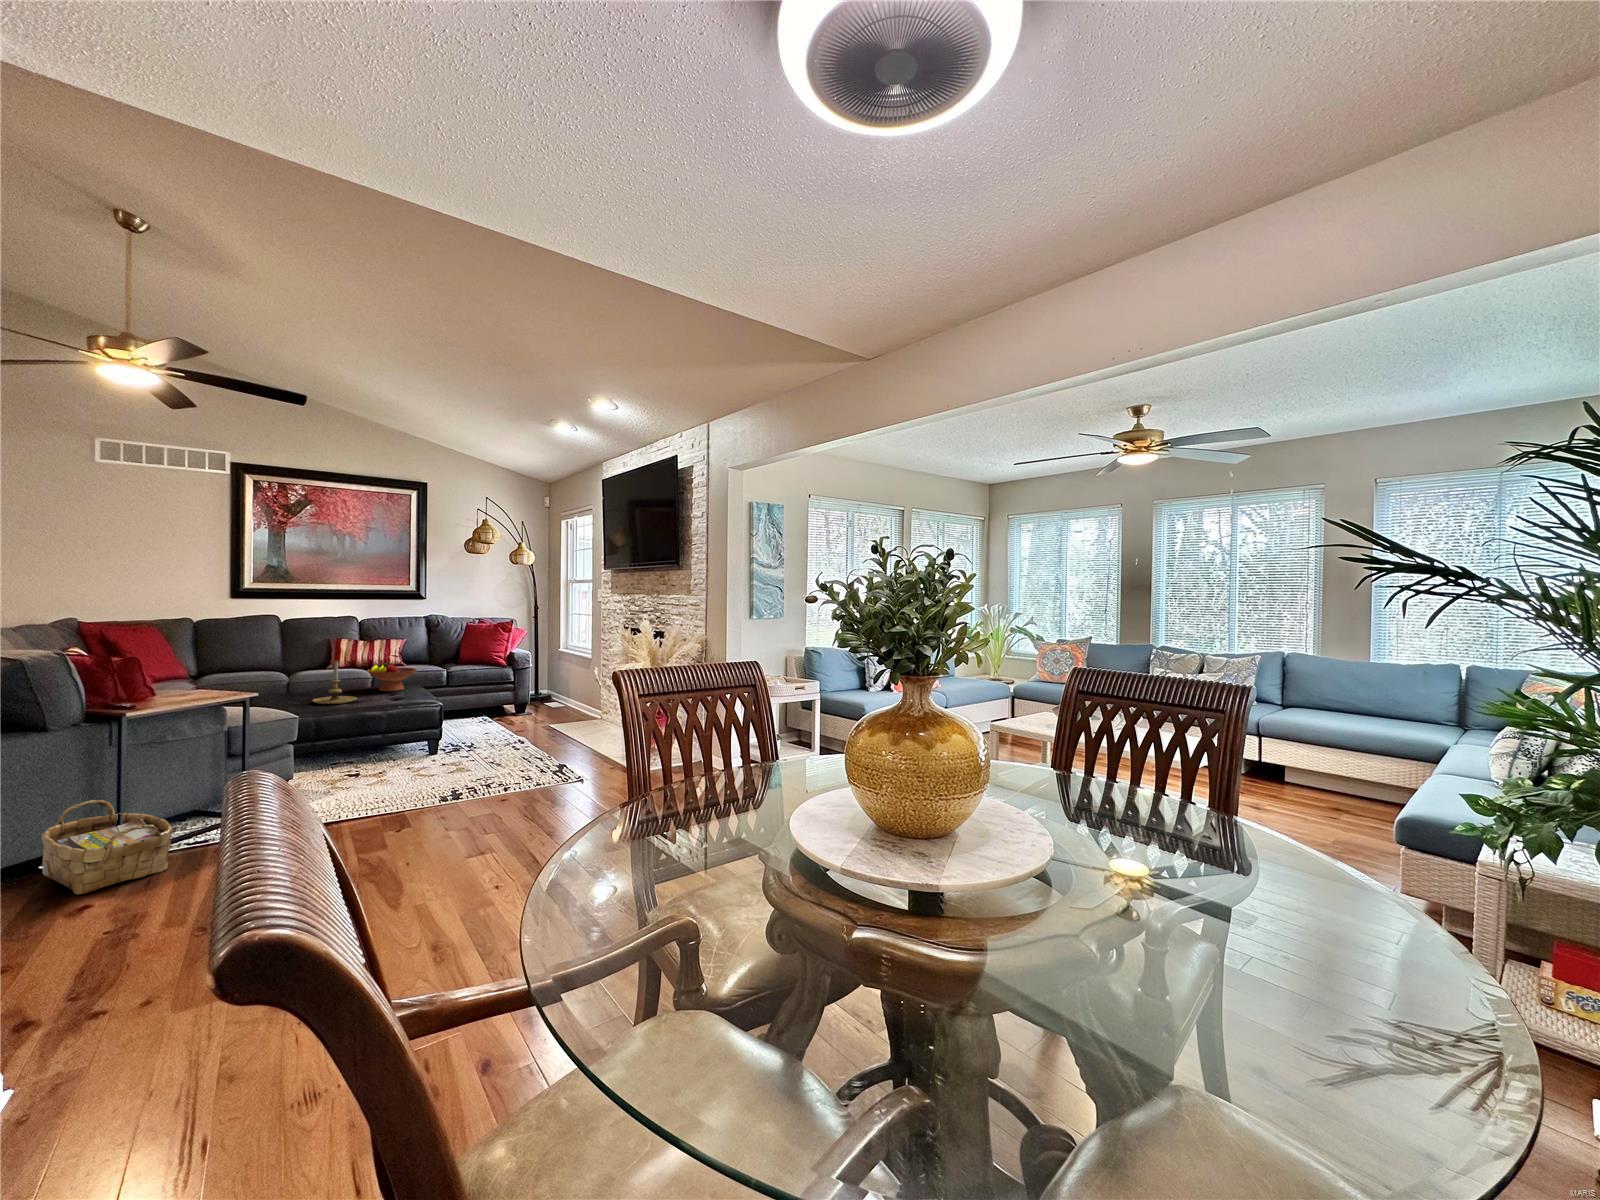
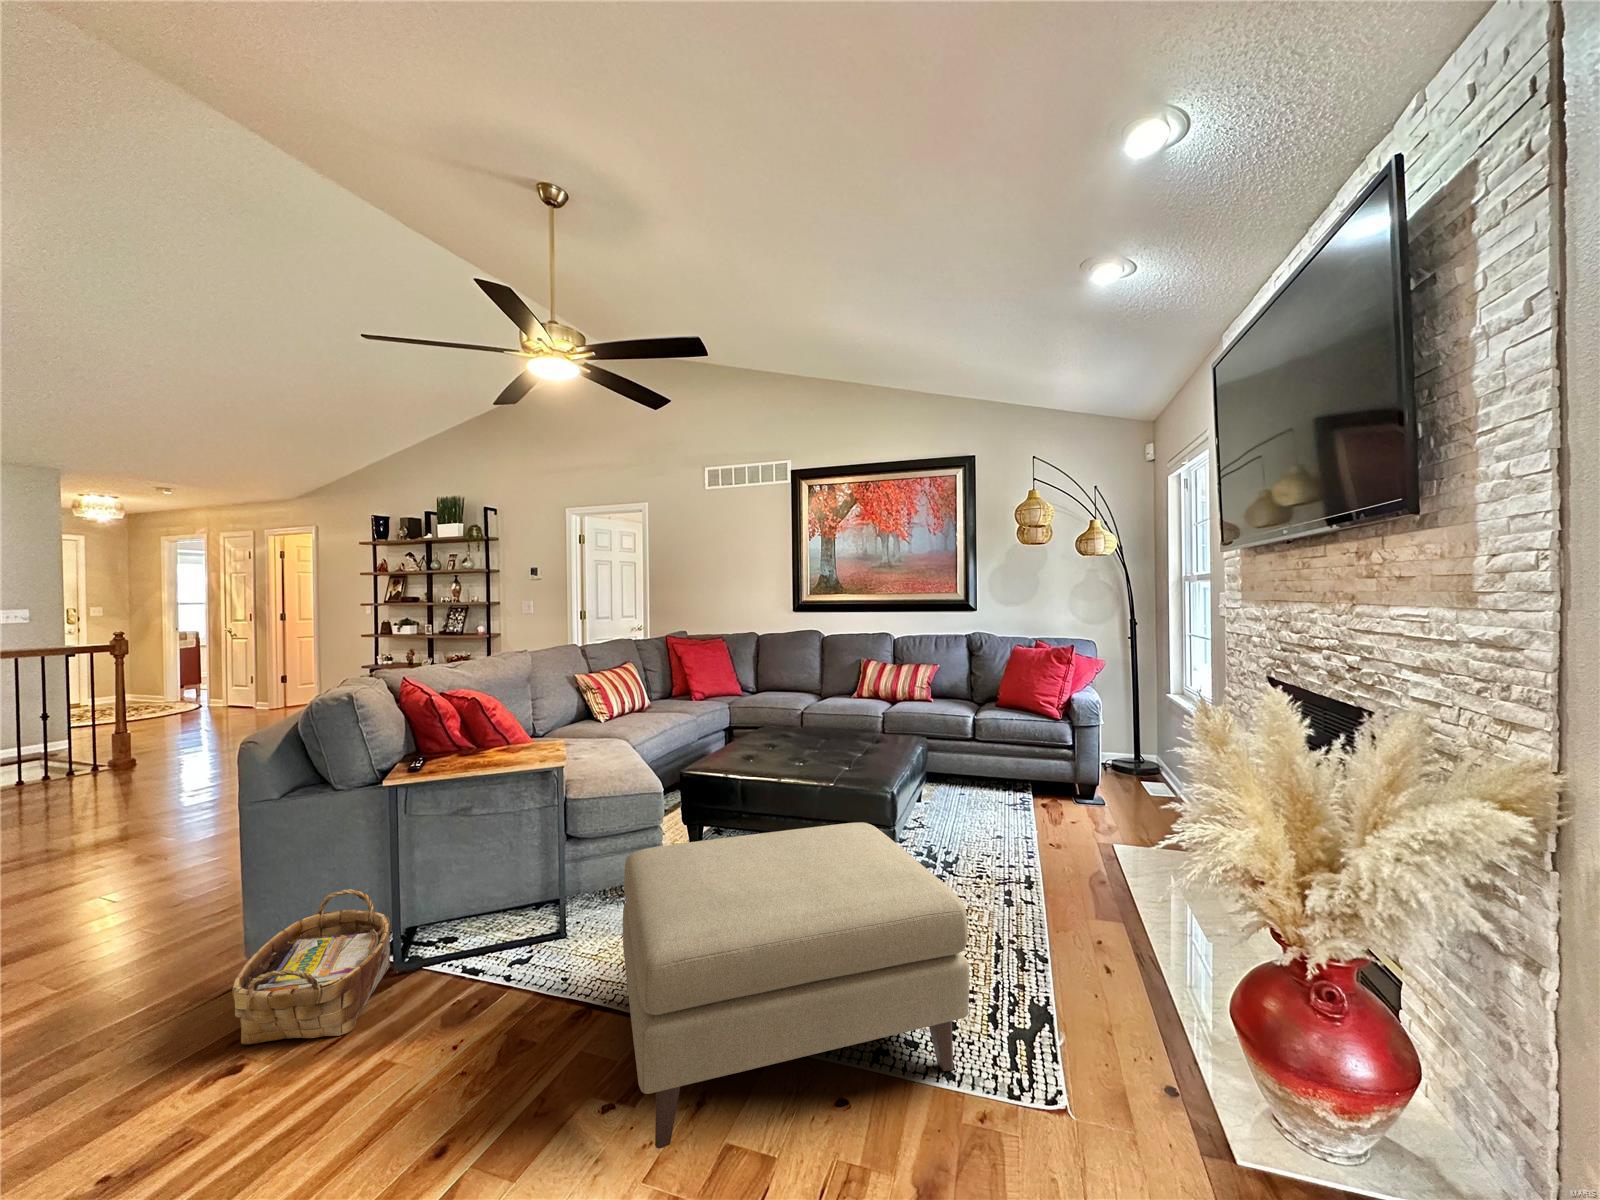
candle holder: present [312,661,357,704] -> none [747,703,798,765]
fruit bowl: present [367,663,417,691] -> none [830,707,891,751]
ottoman: none [351,704,547,823] -> present [623,822,969,1149]

